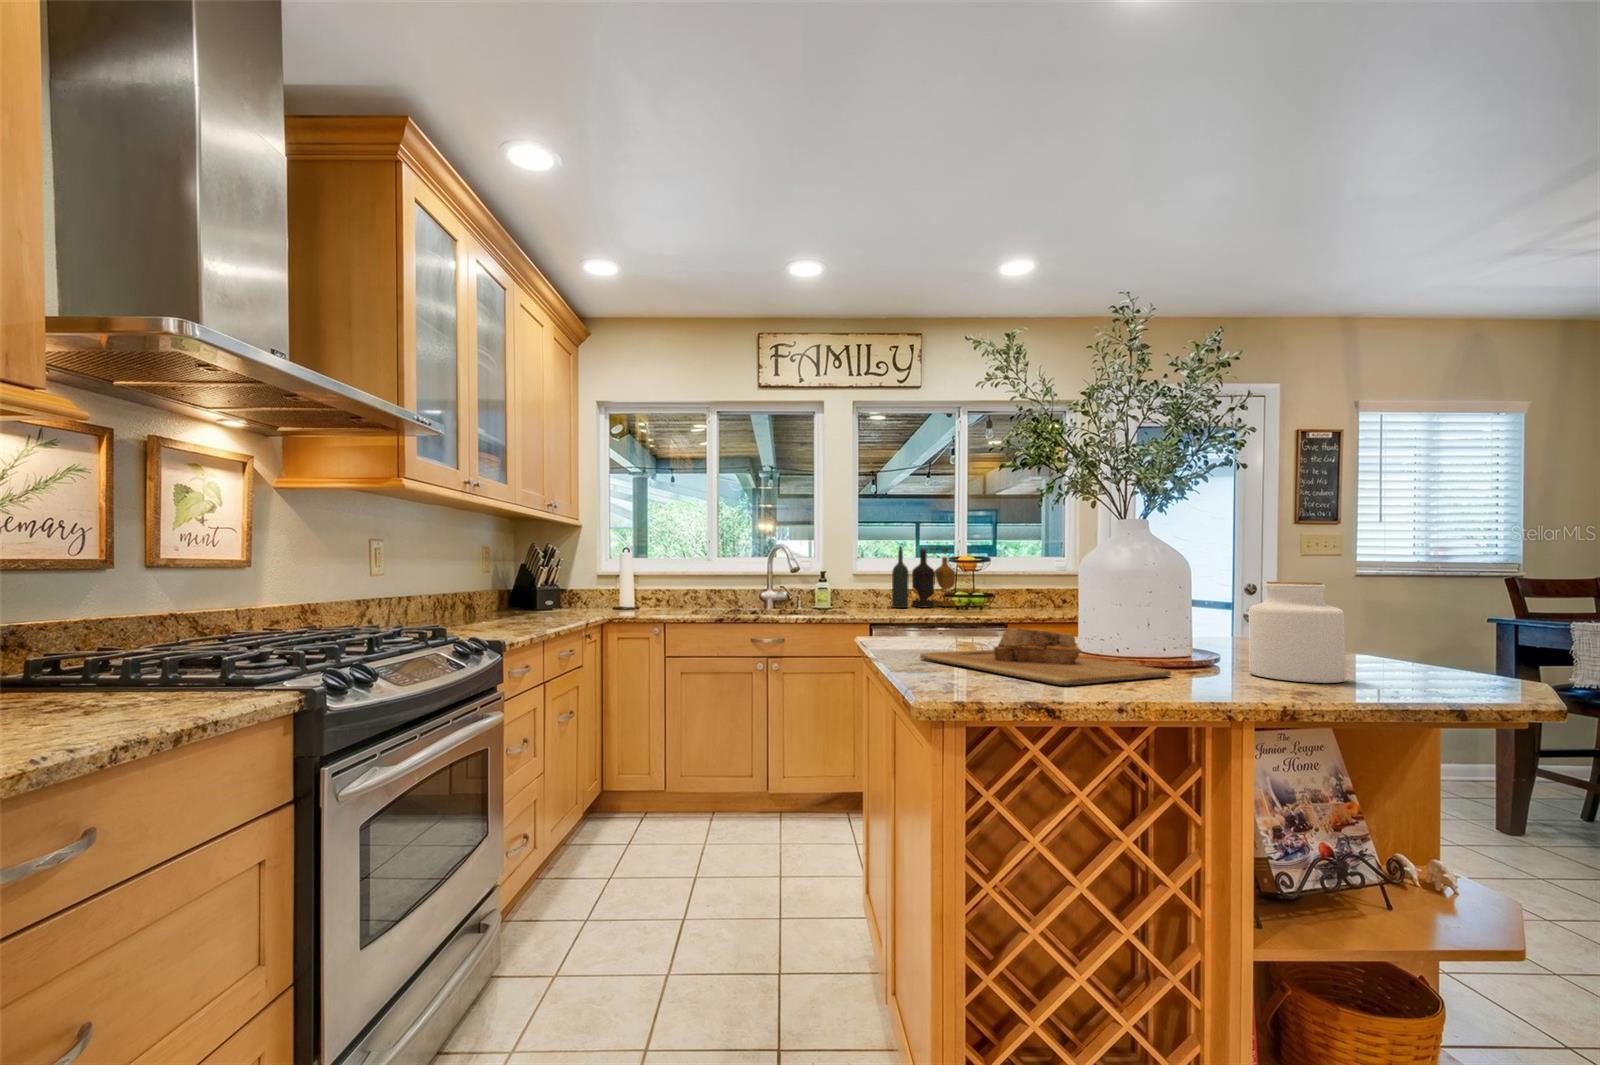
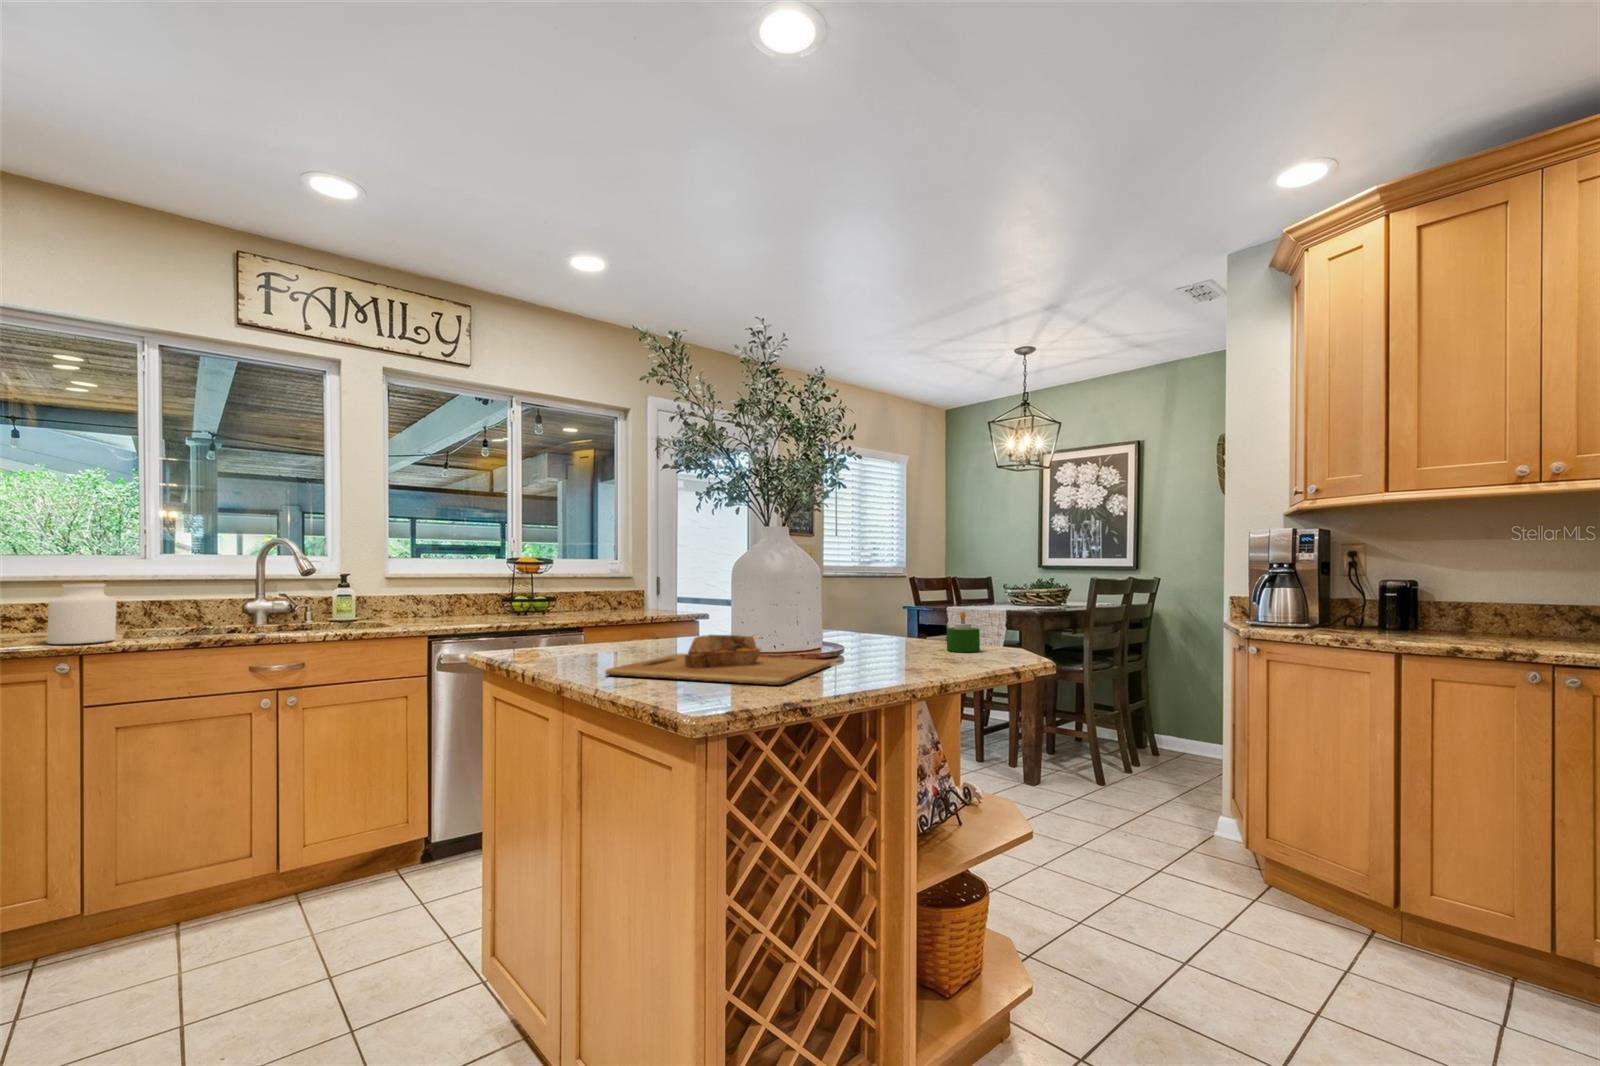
bottle: present [892,546,955,608] -> none [439,545,513,617]
jar: present [1249,582,1346,683] -> present [47,583,117,644]
candle: none [1390,628,1451,686] -> present [947,611,980,652]

